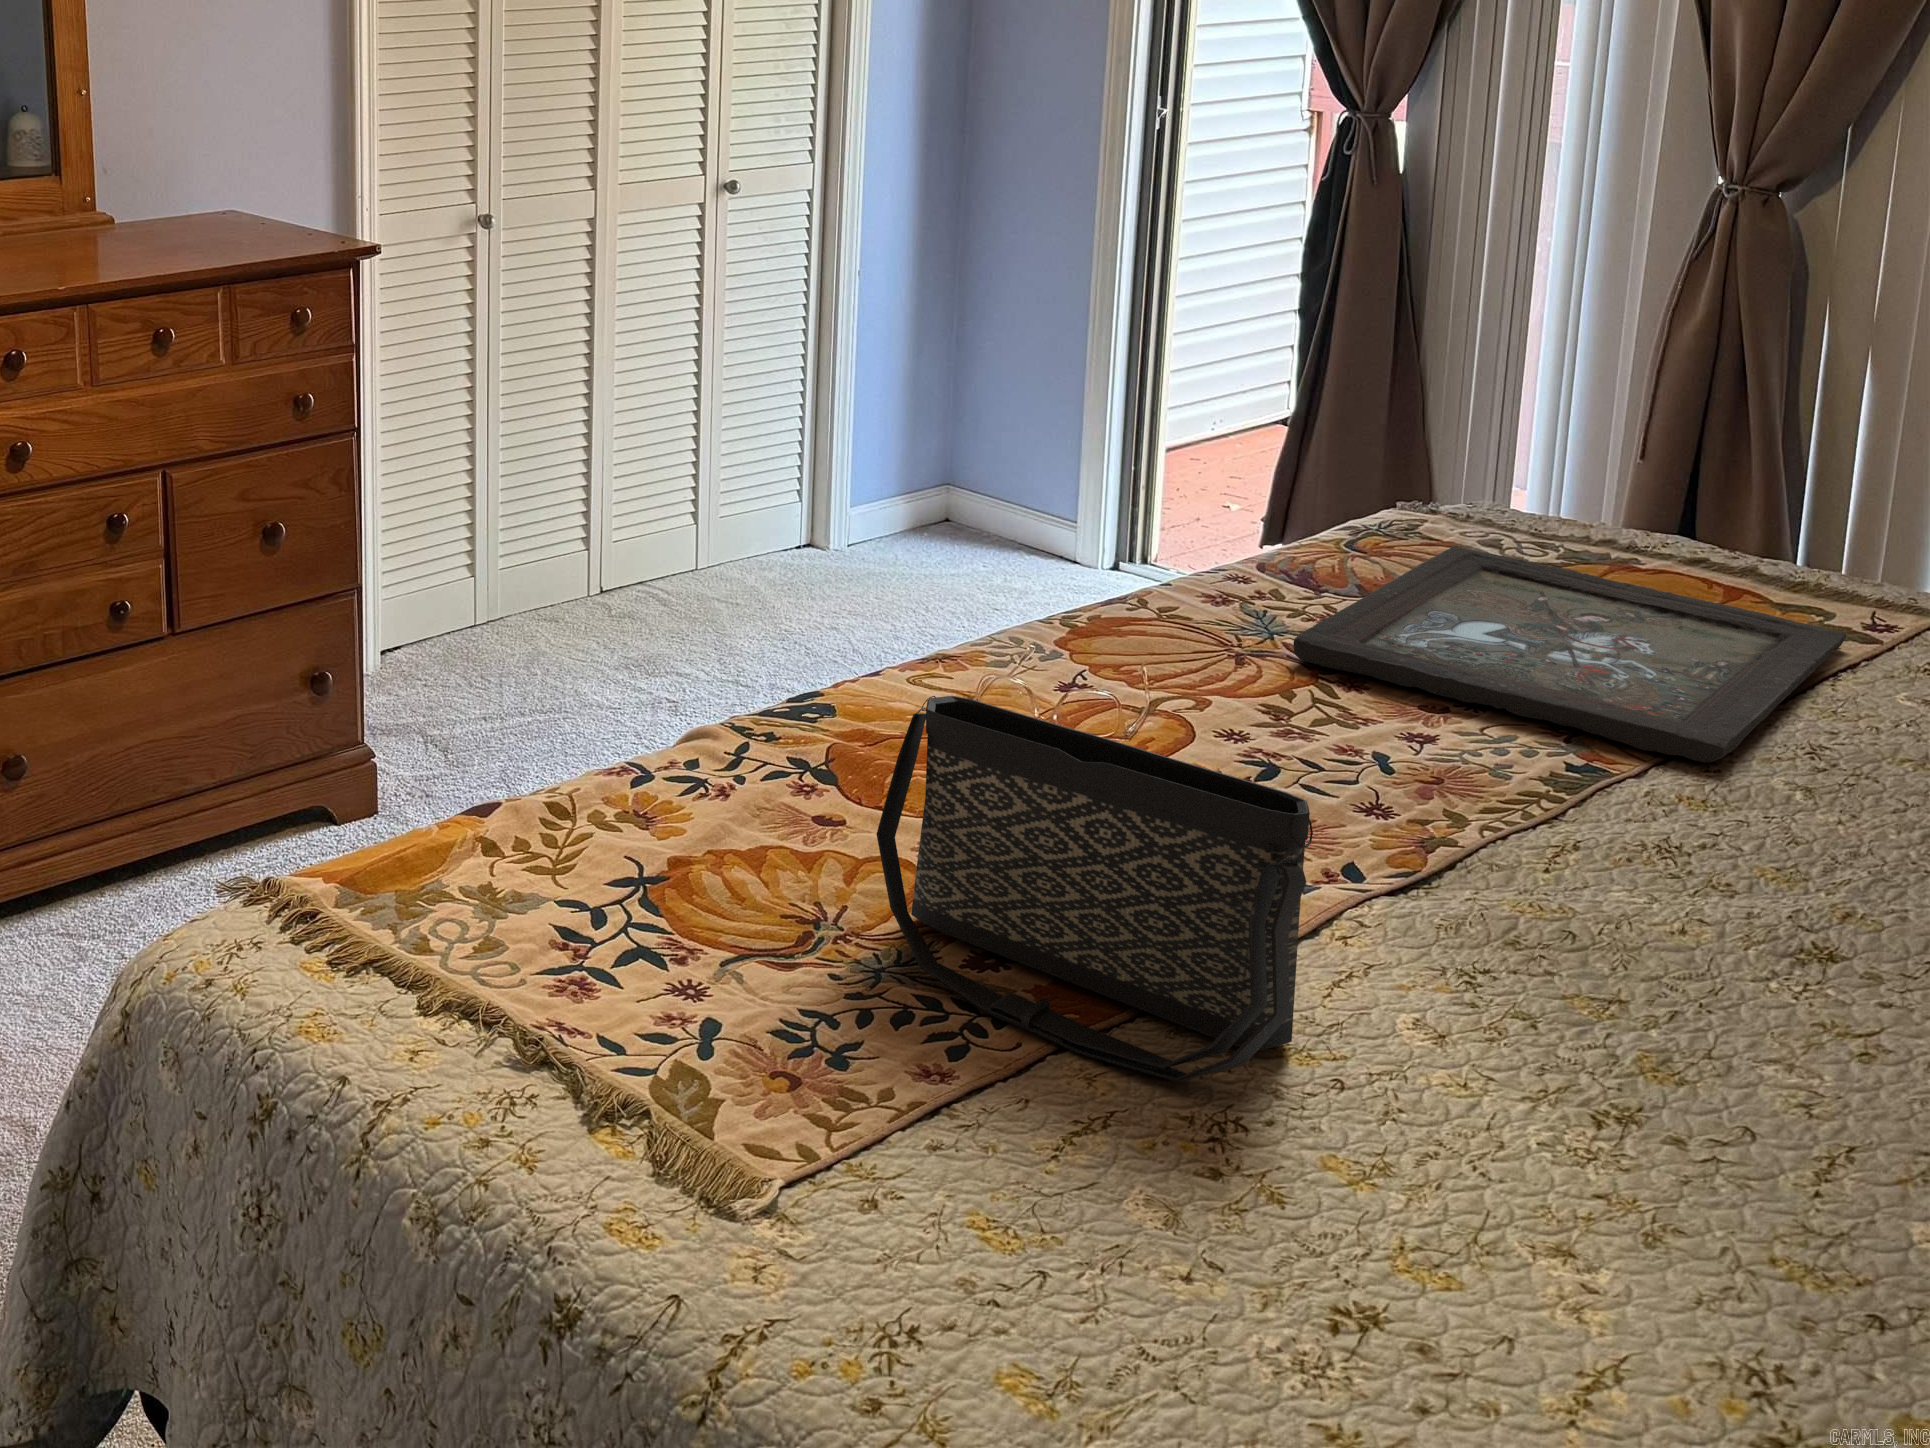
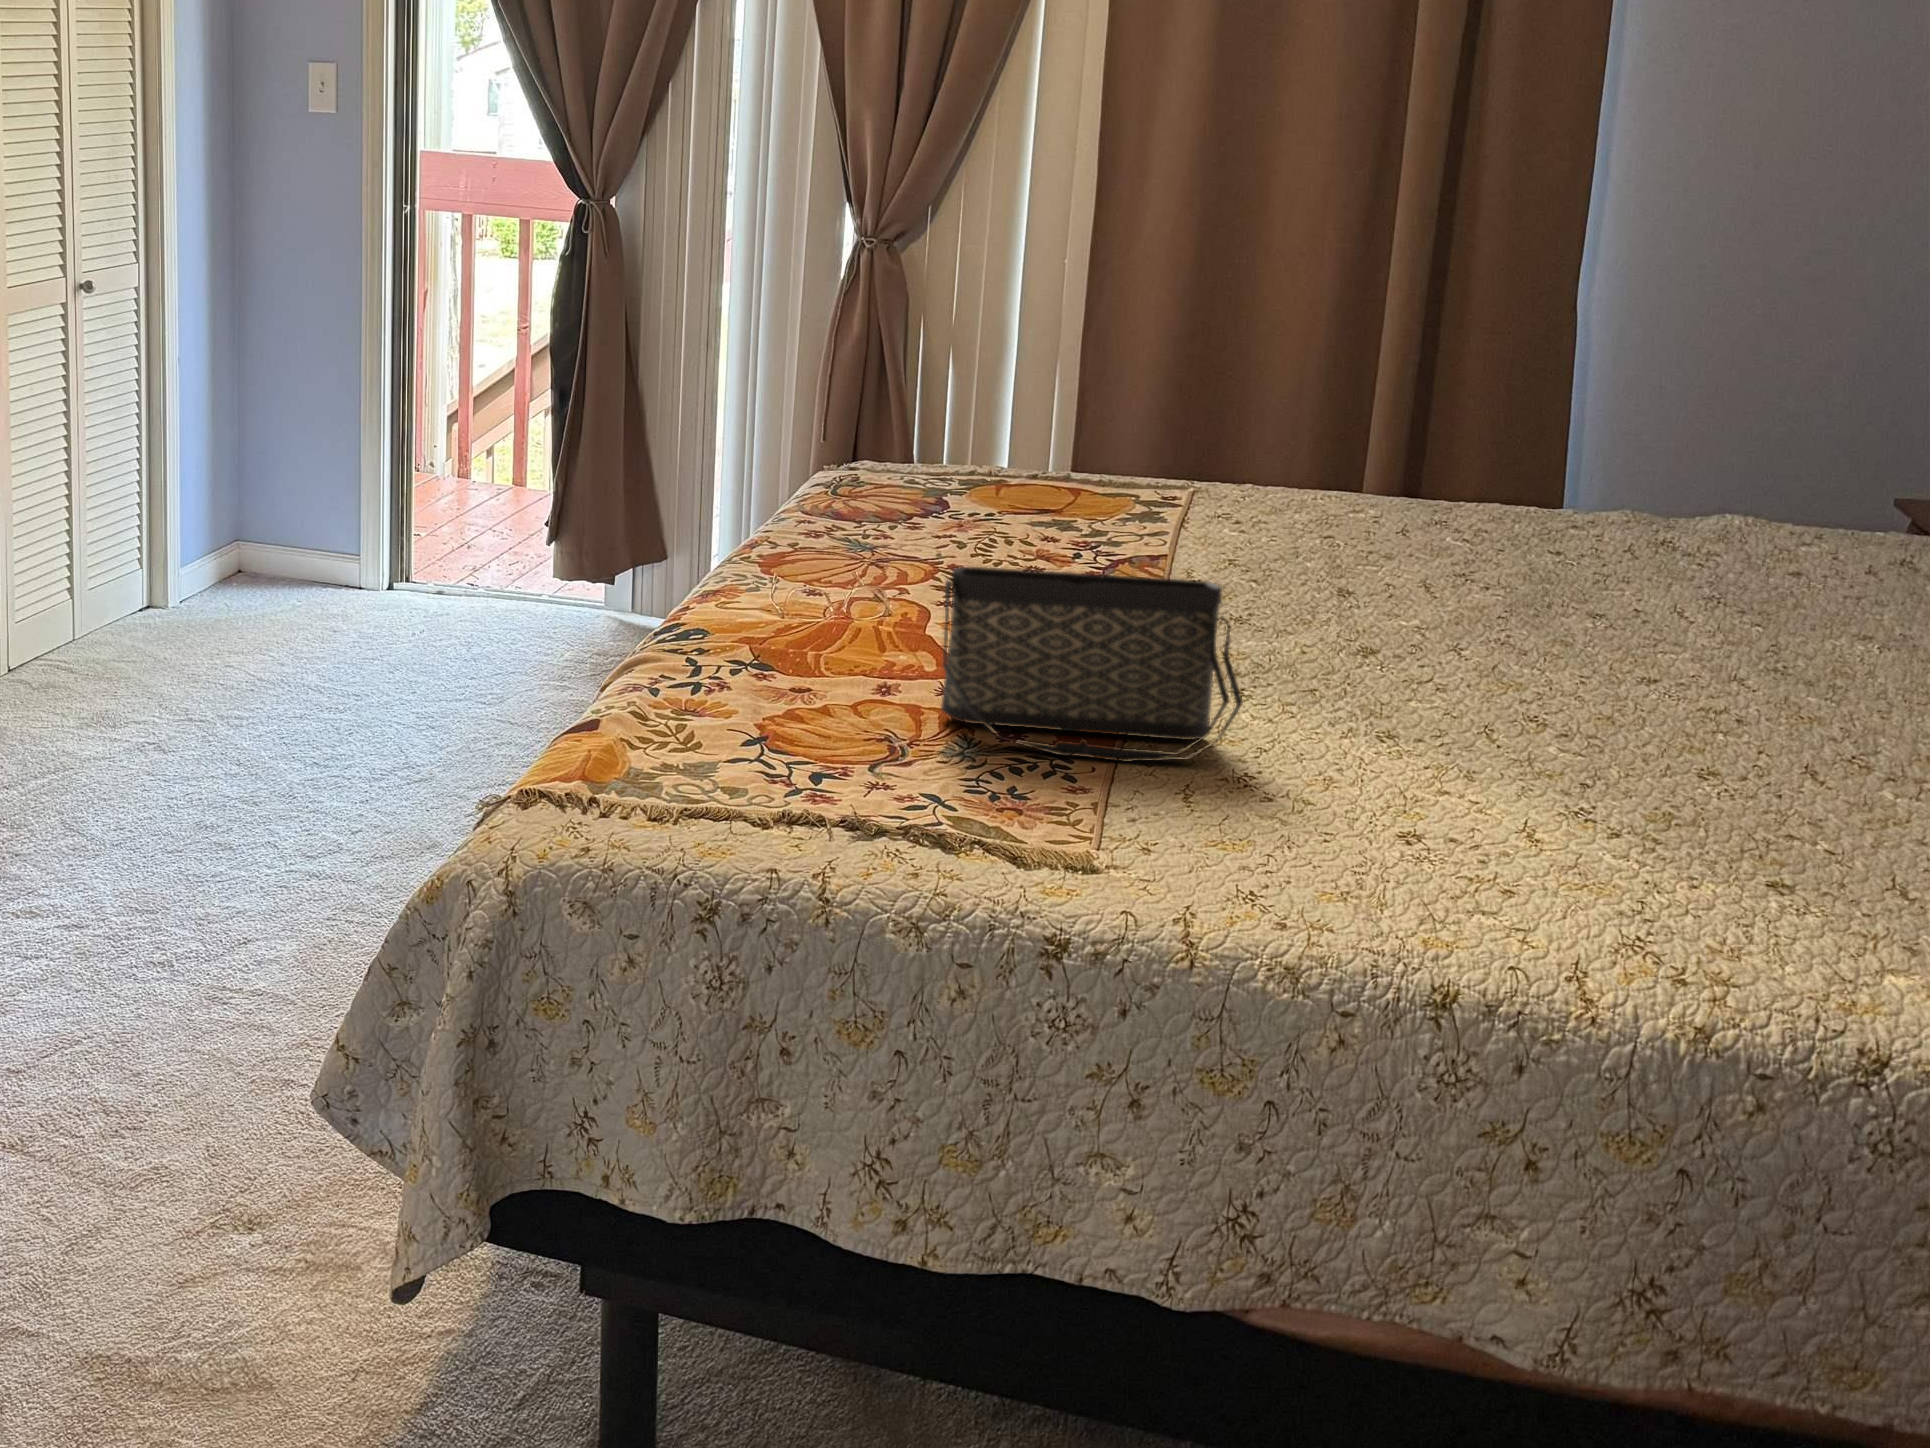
tray: present [1293,546,1846,762] -> none [913,481,1190,572]

